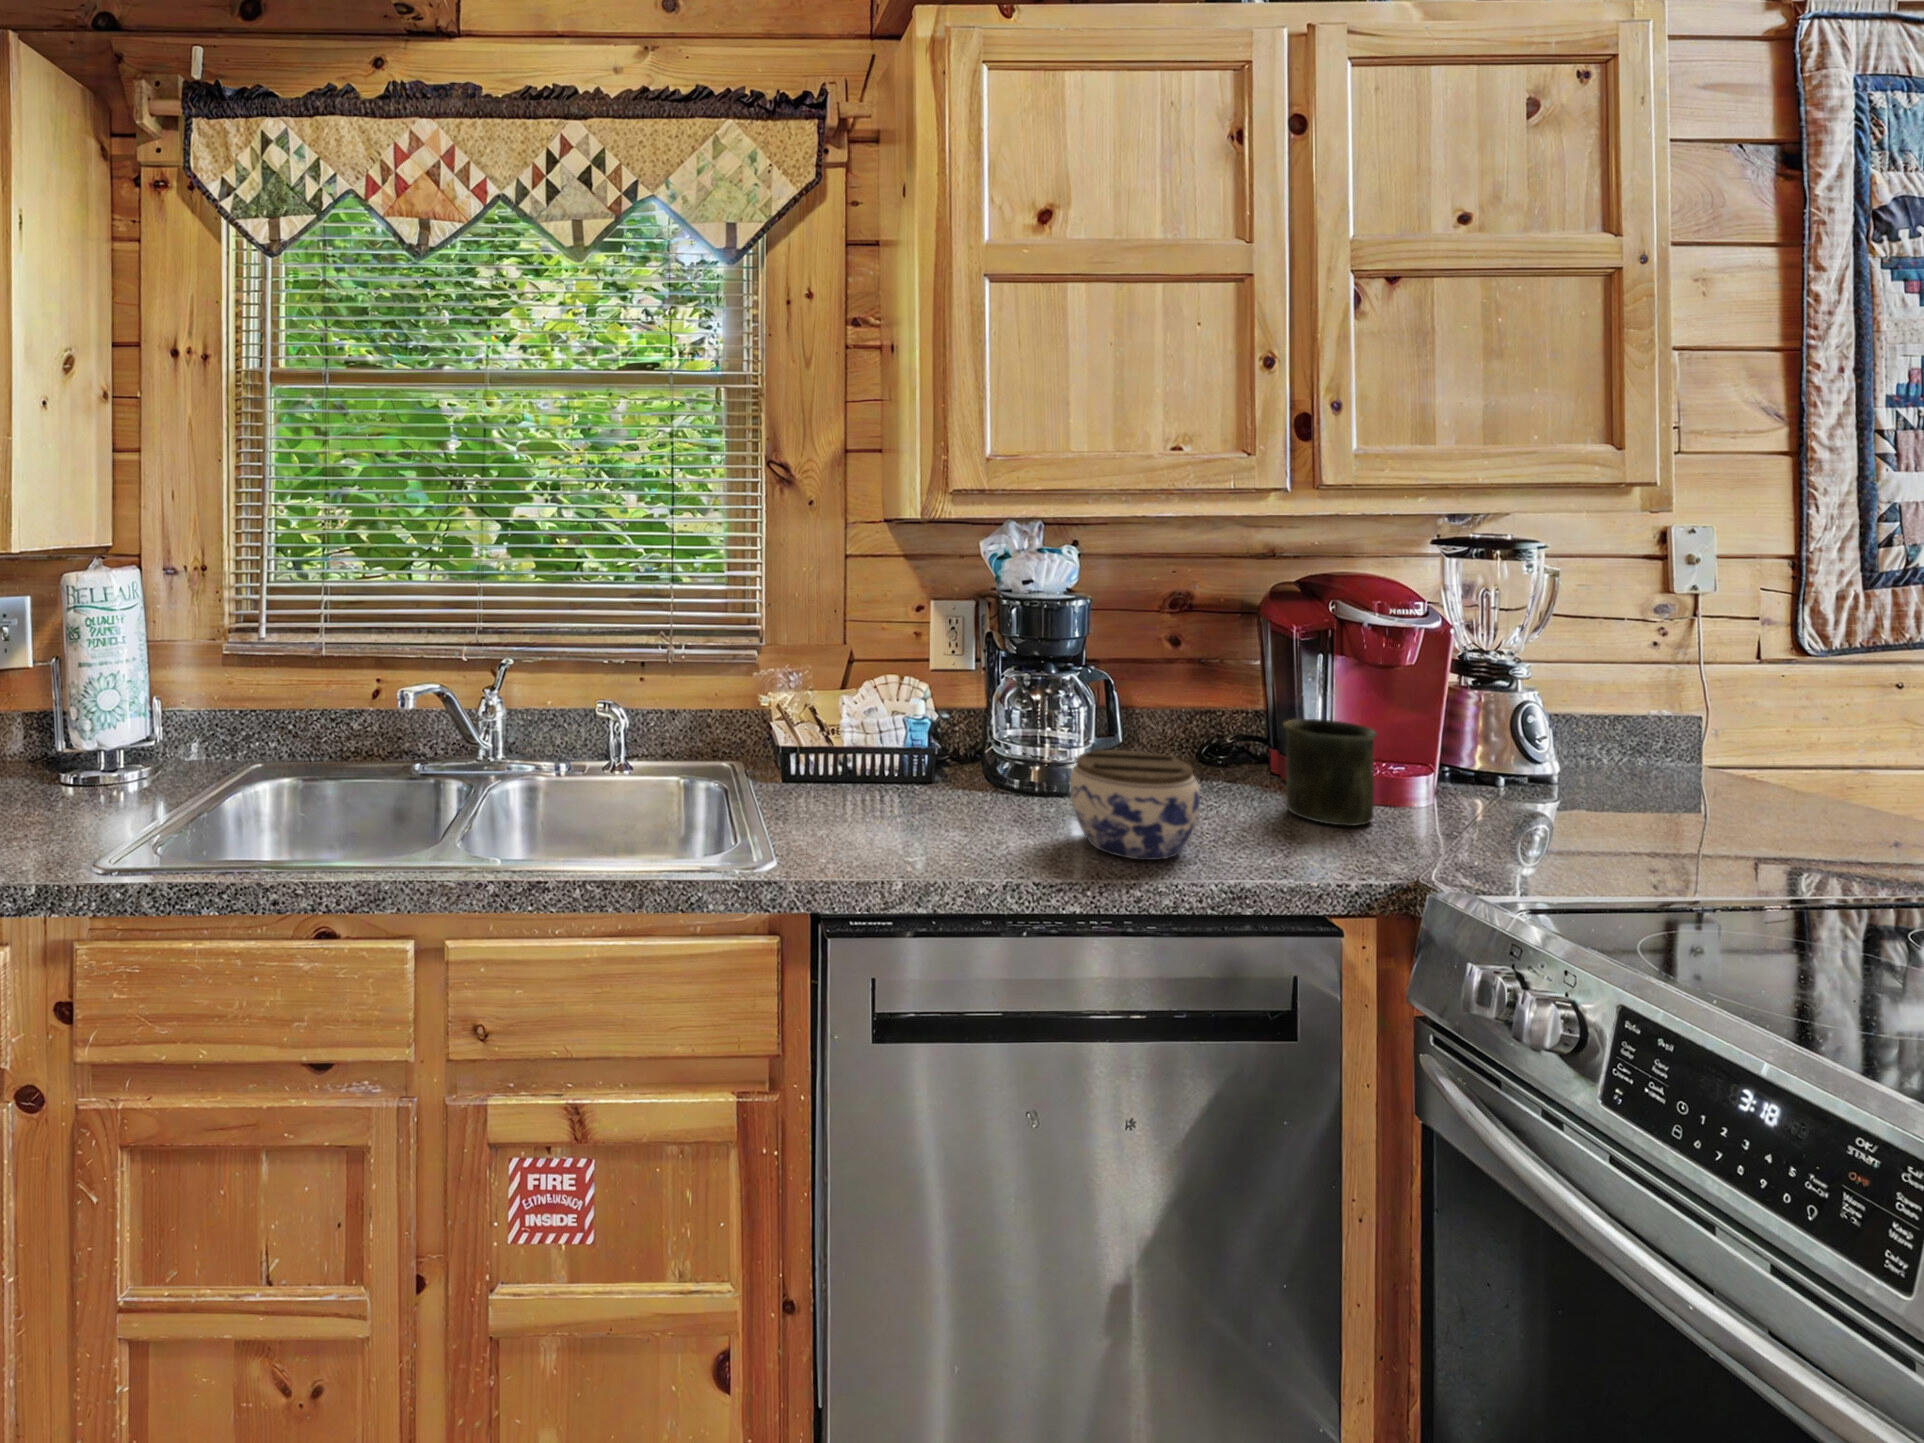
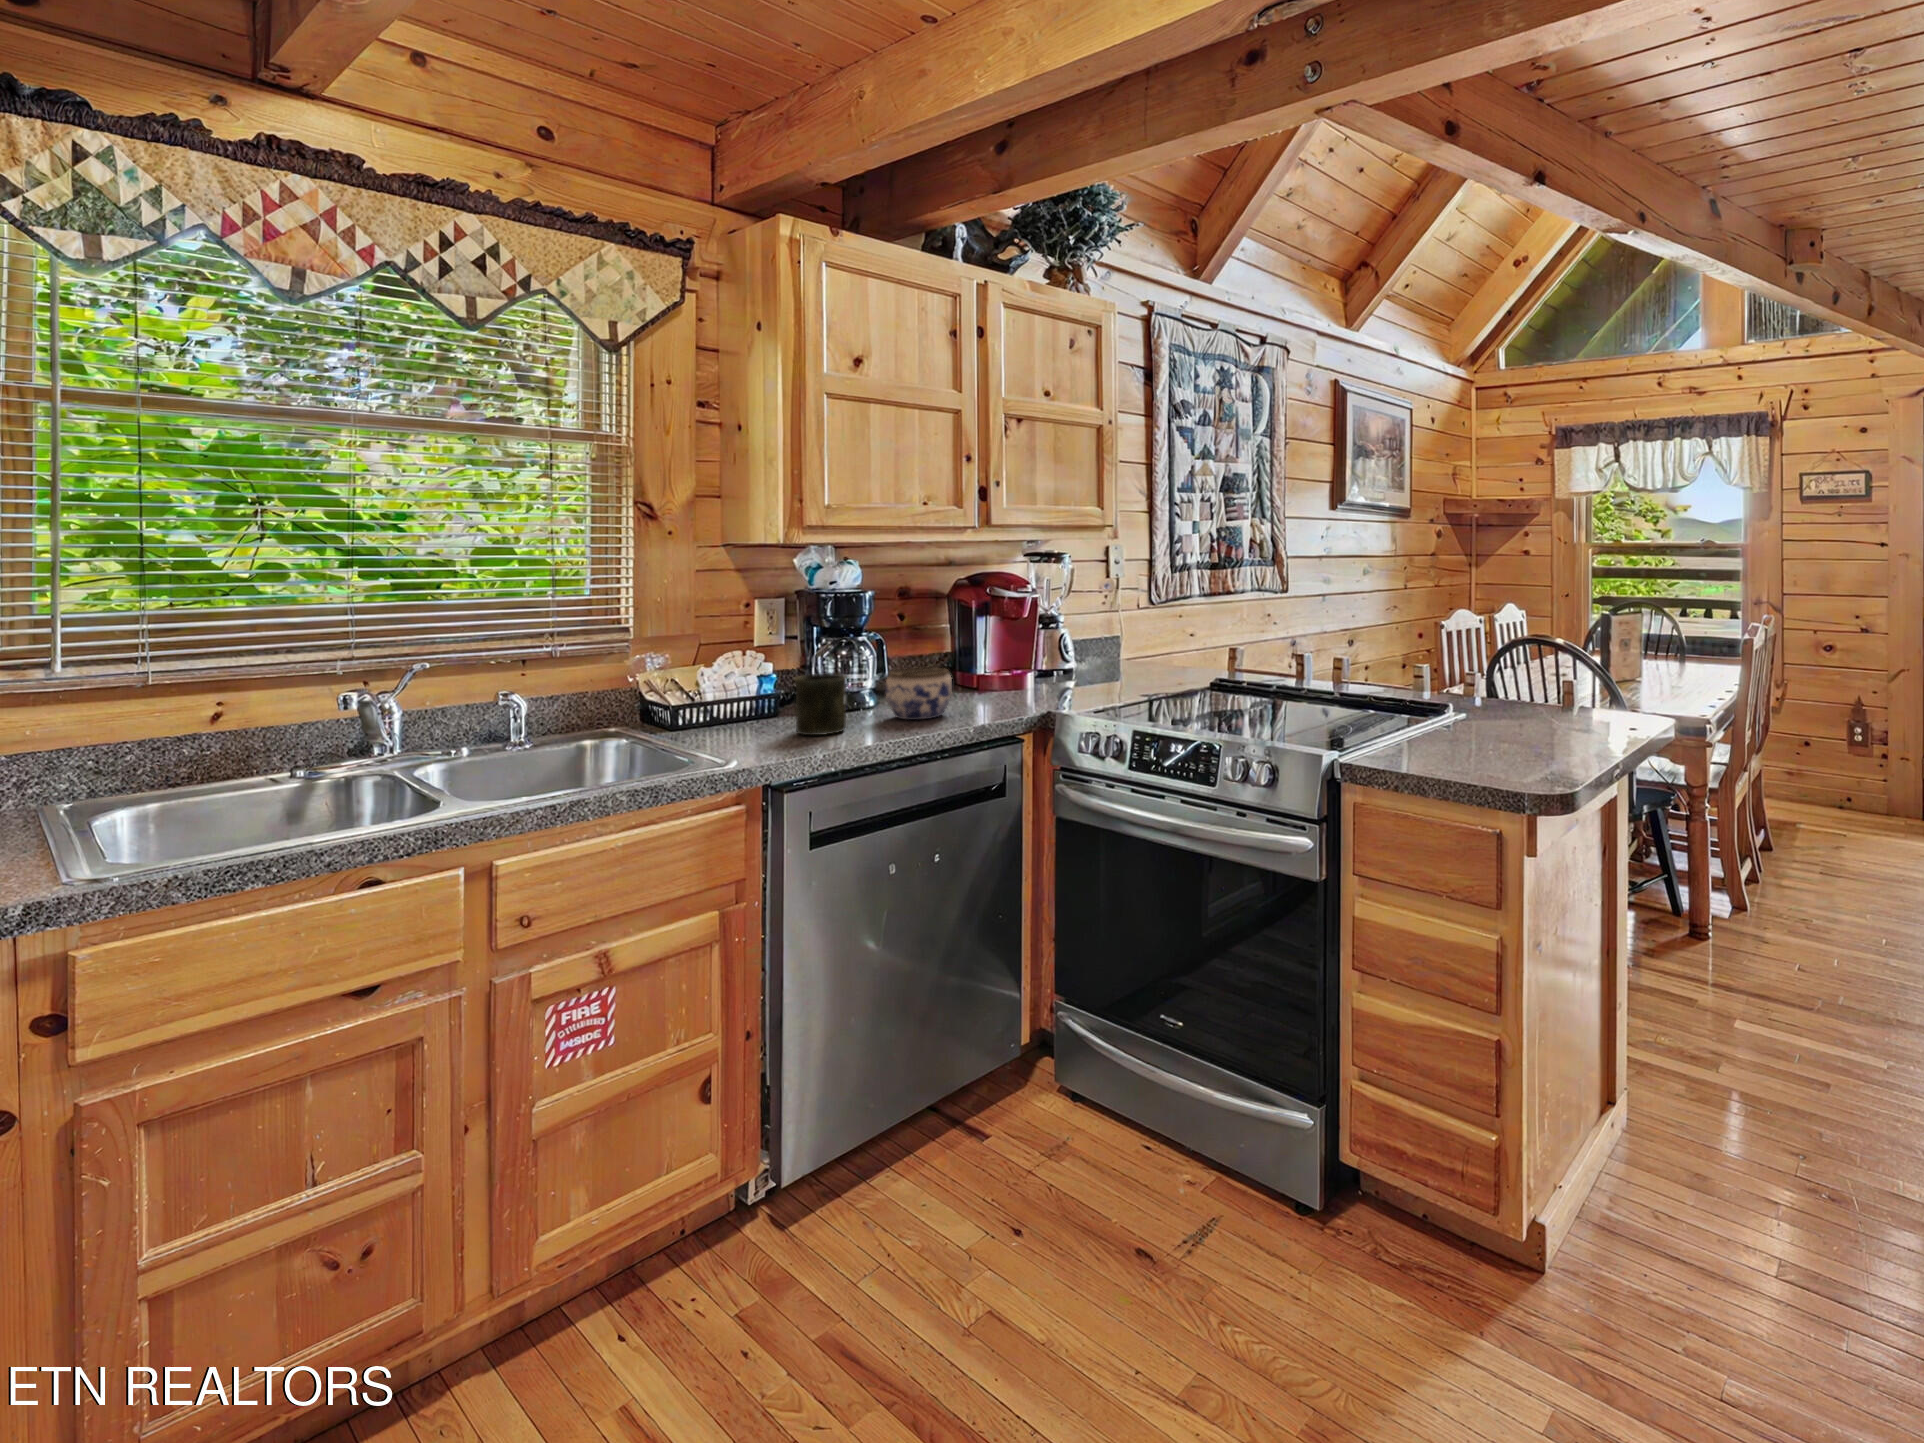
mug: present [1283,719,1377,826] -> present [795,673,847,735]

